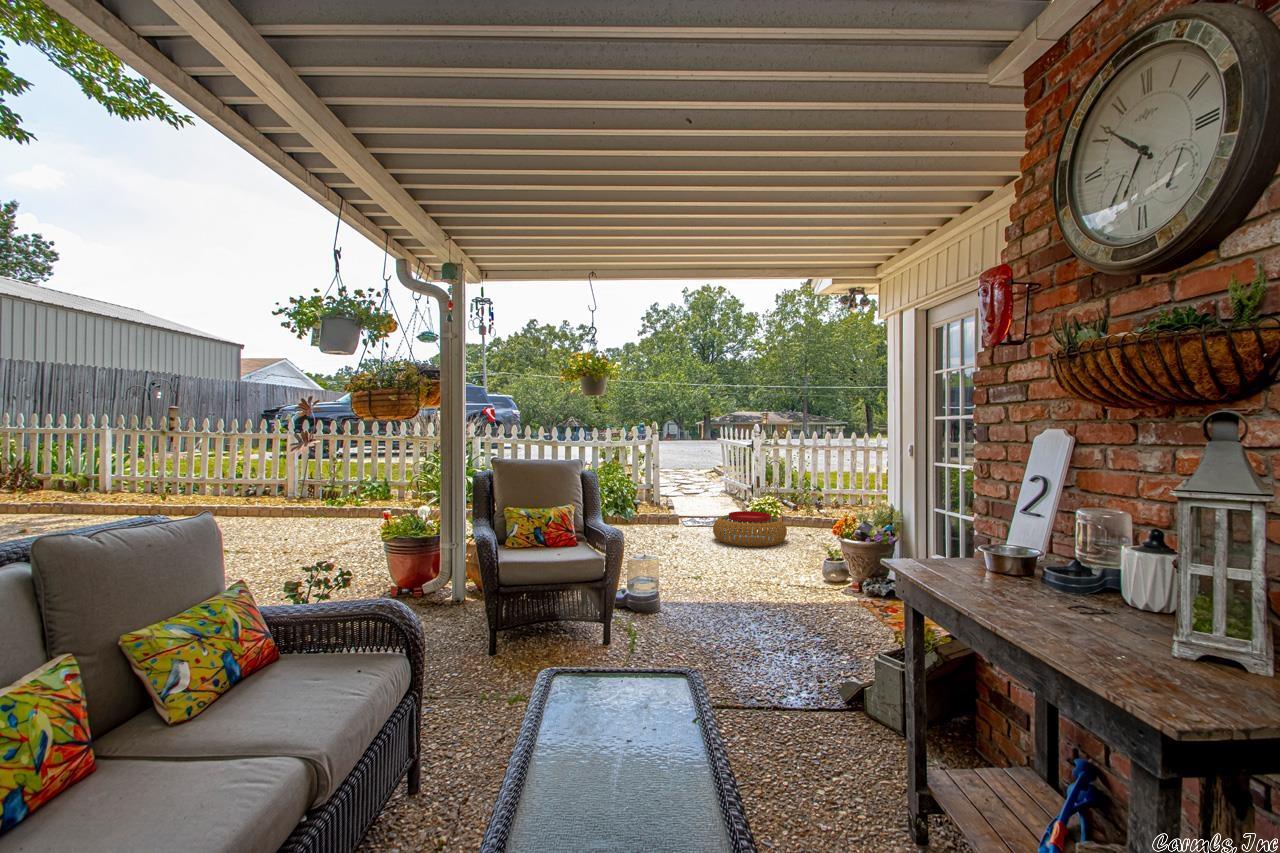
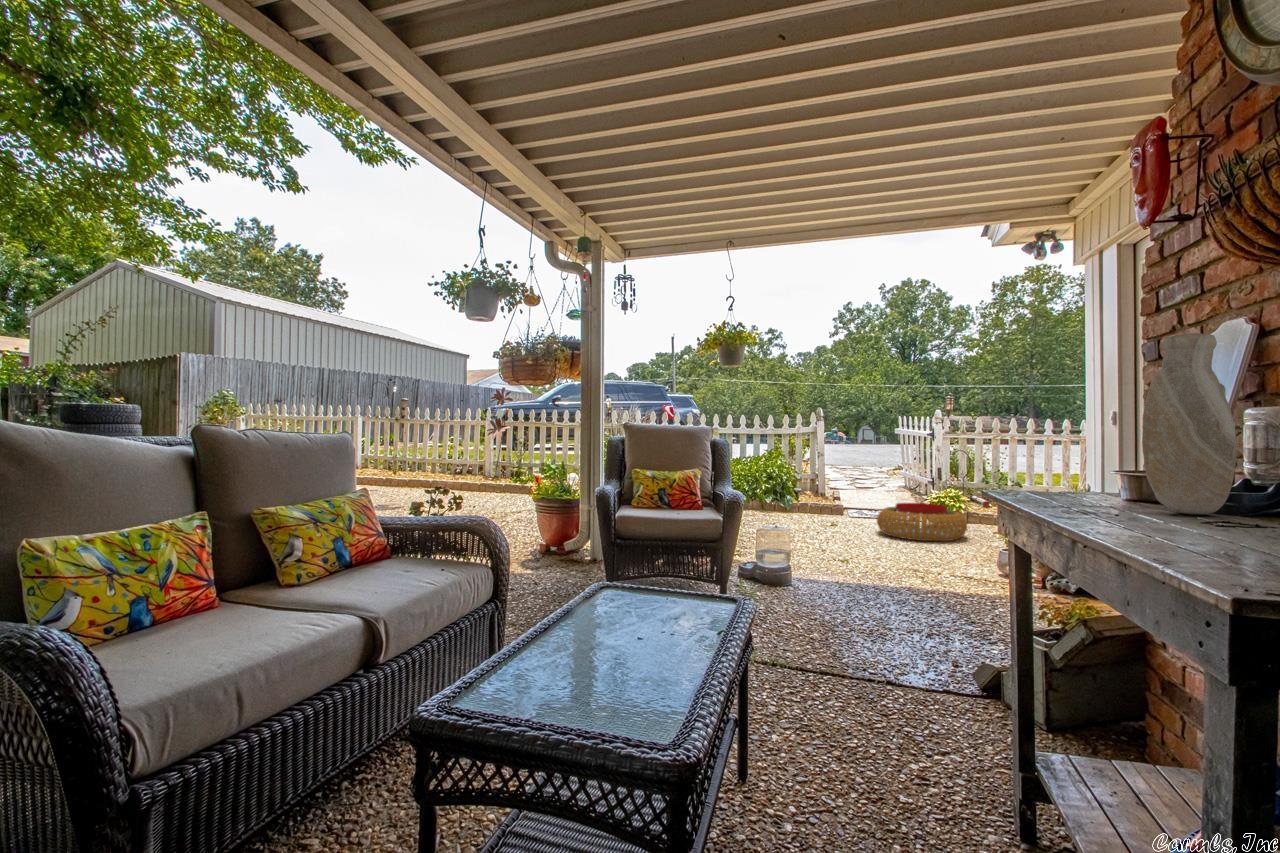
vase: none [1030,470,1092,607] -> present [1142,333,1236,514]

